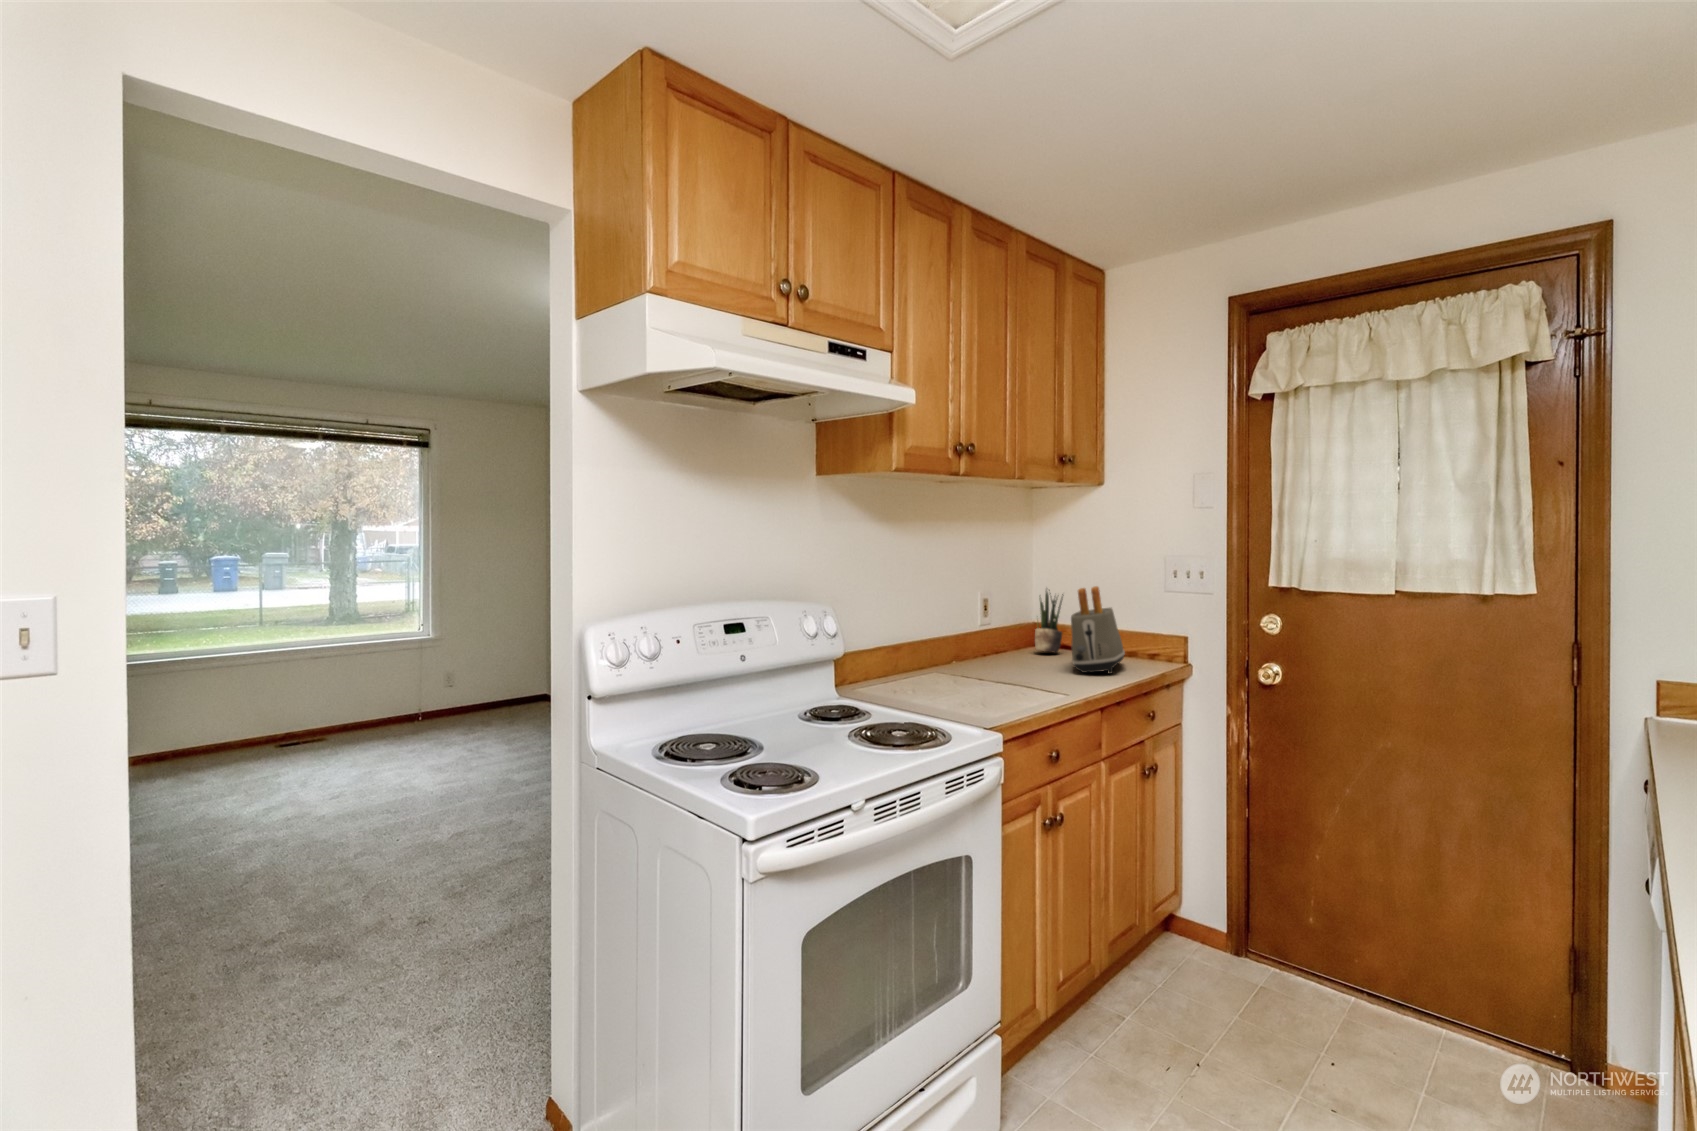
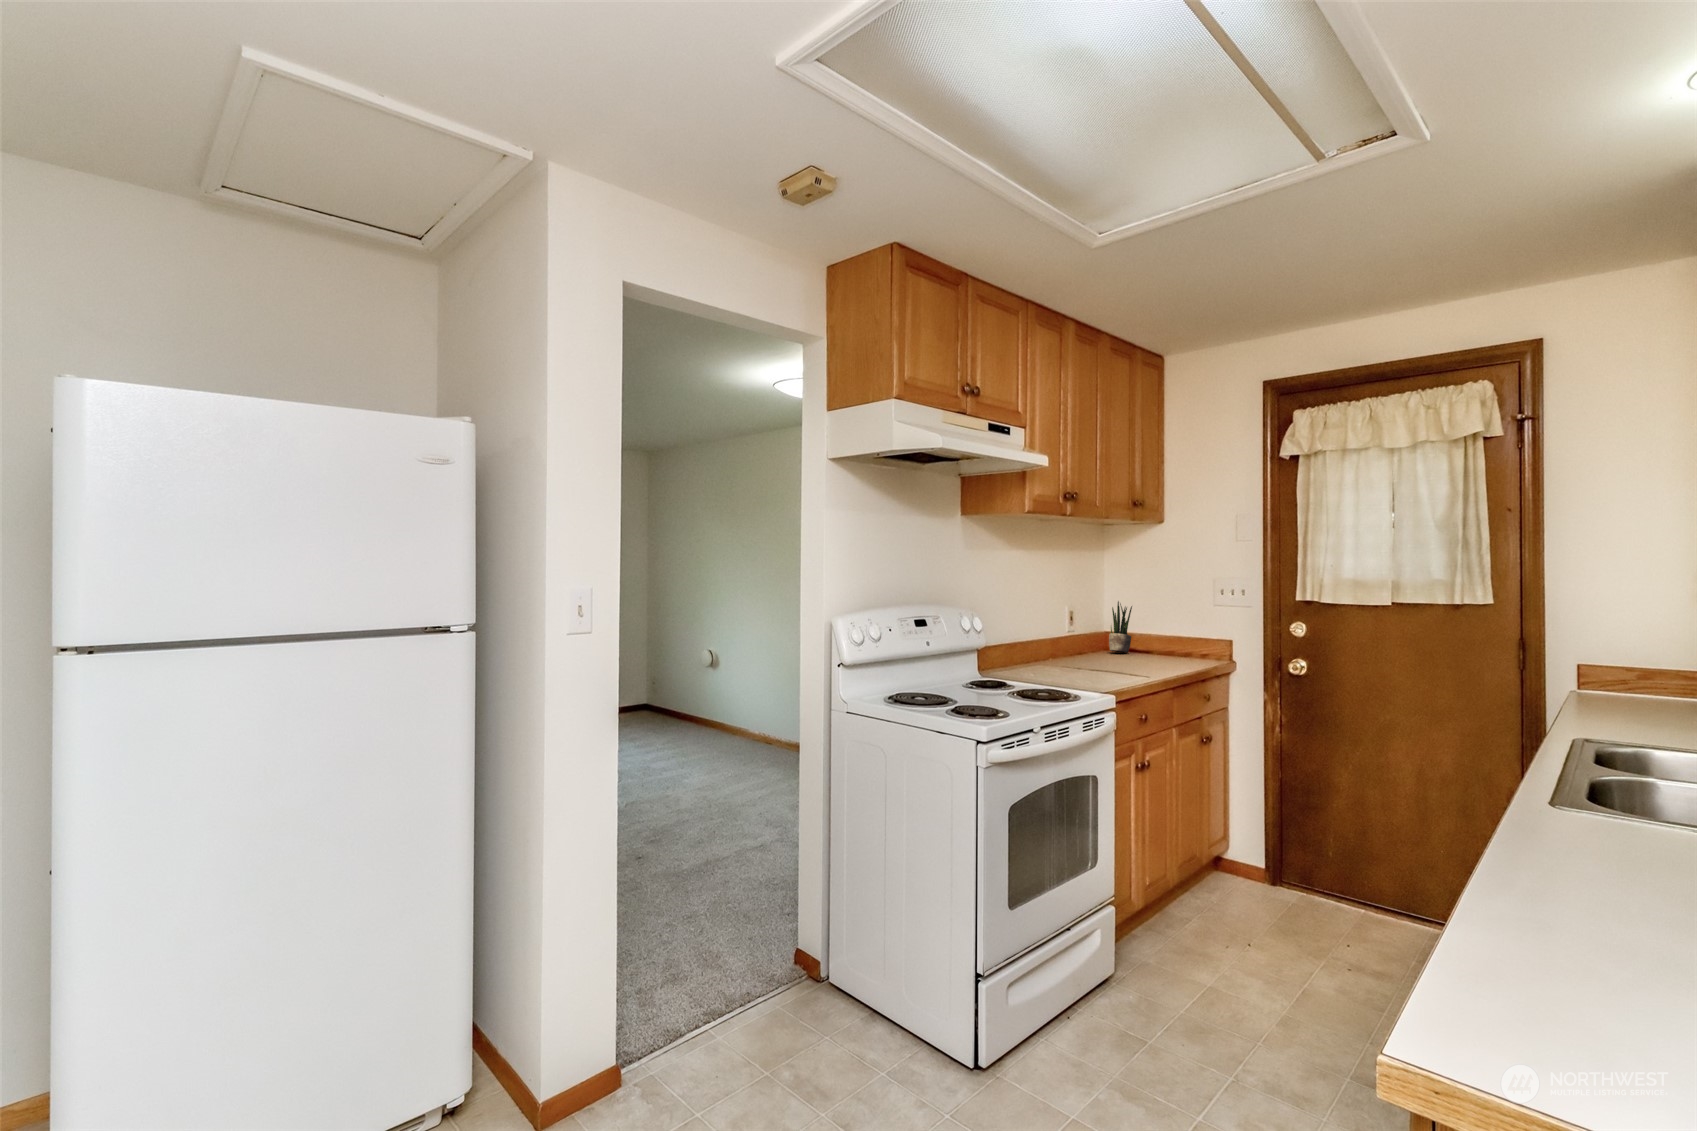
toaster: present [1071,586,1125,674] -> none [1144,599,1185,665]

